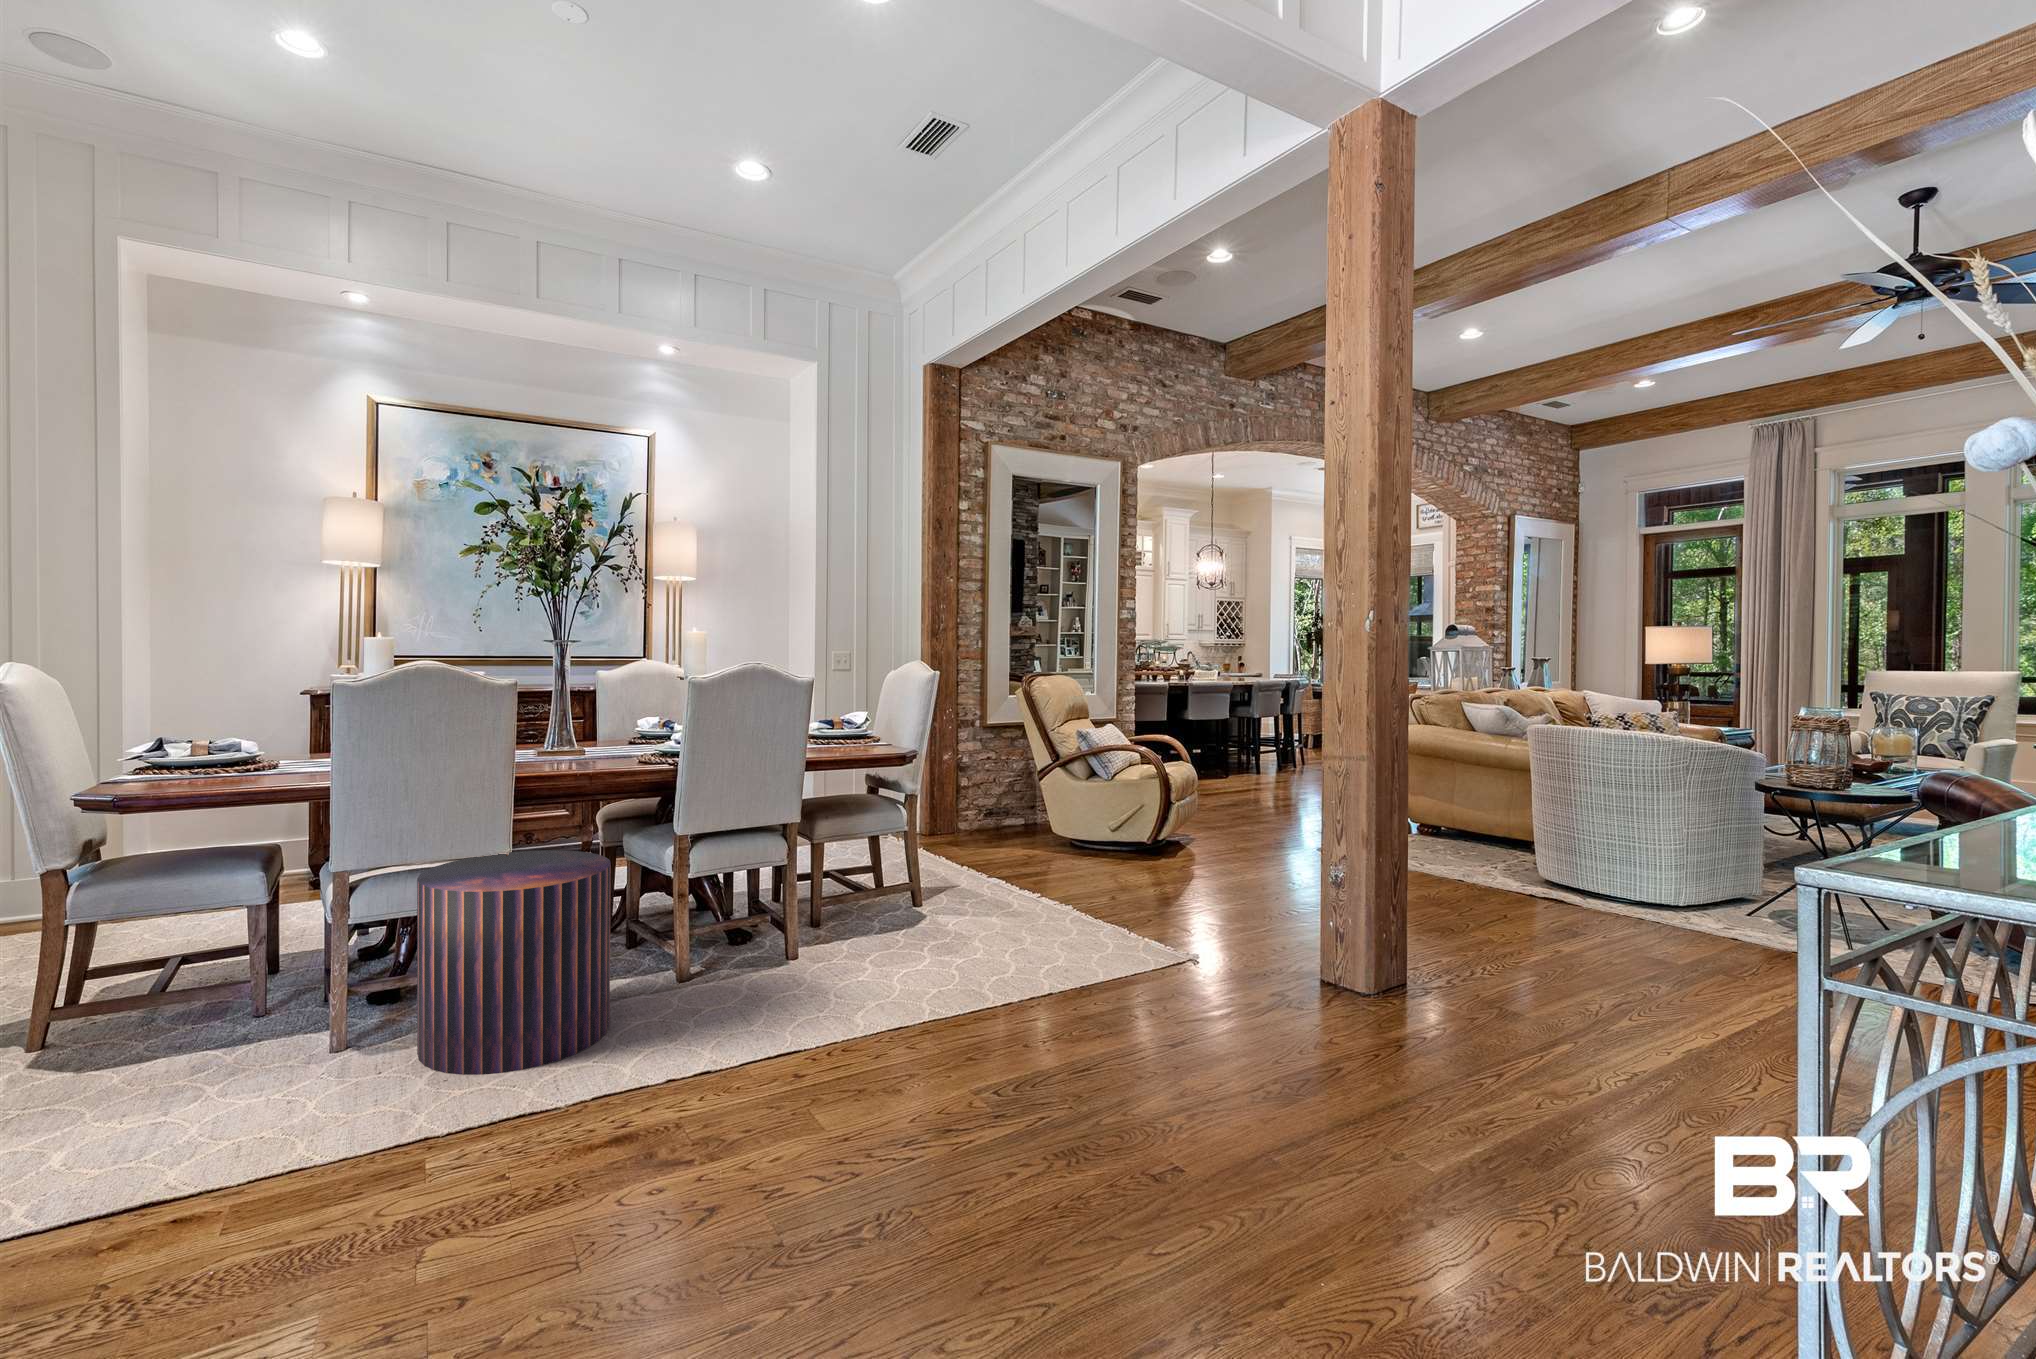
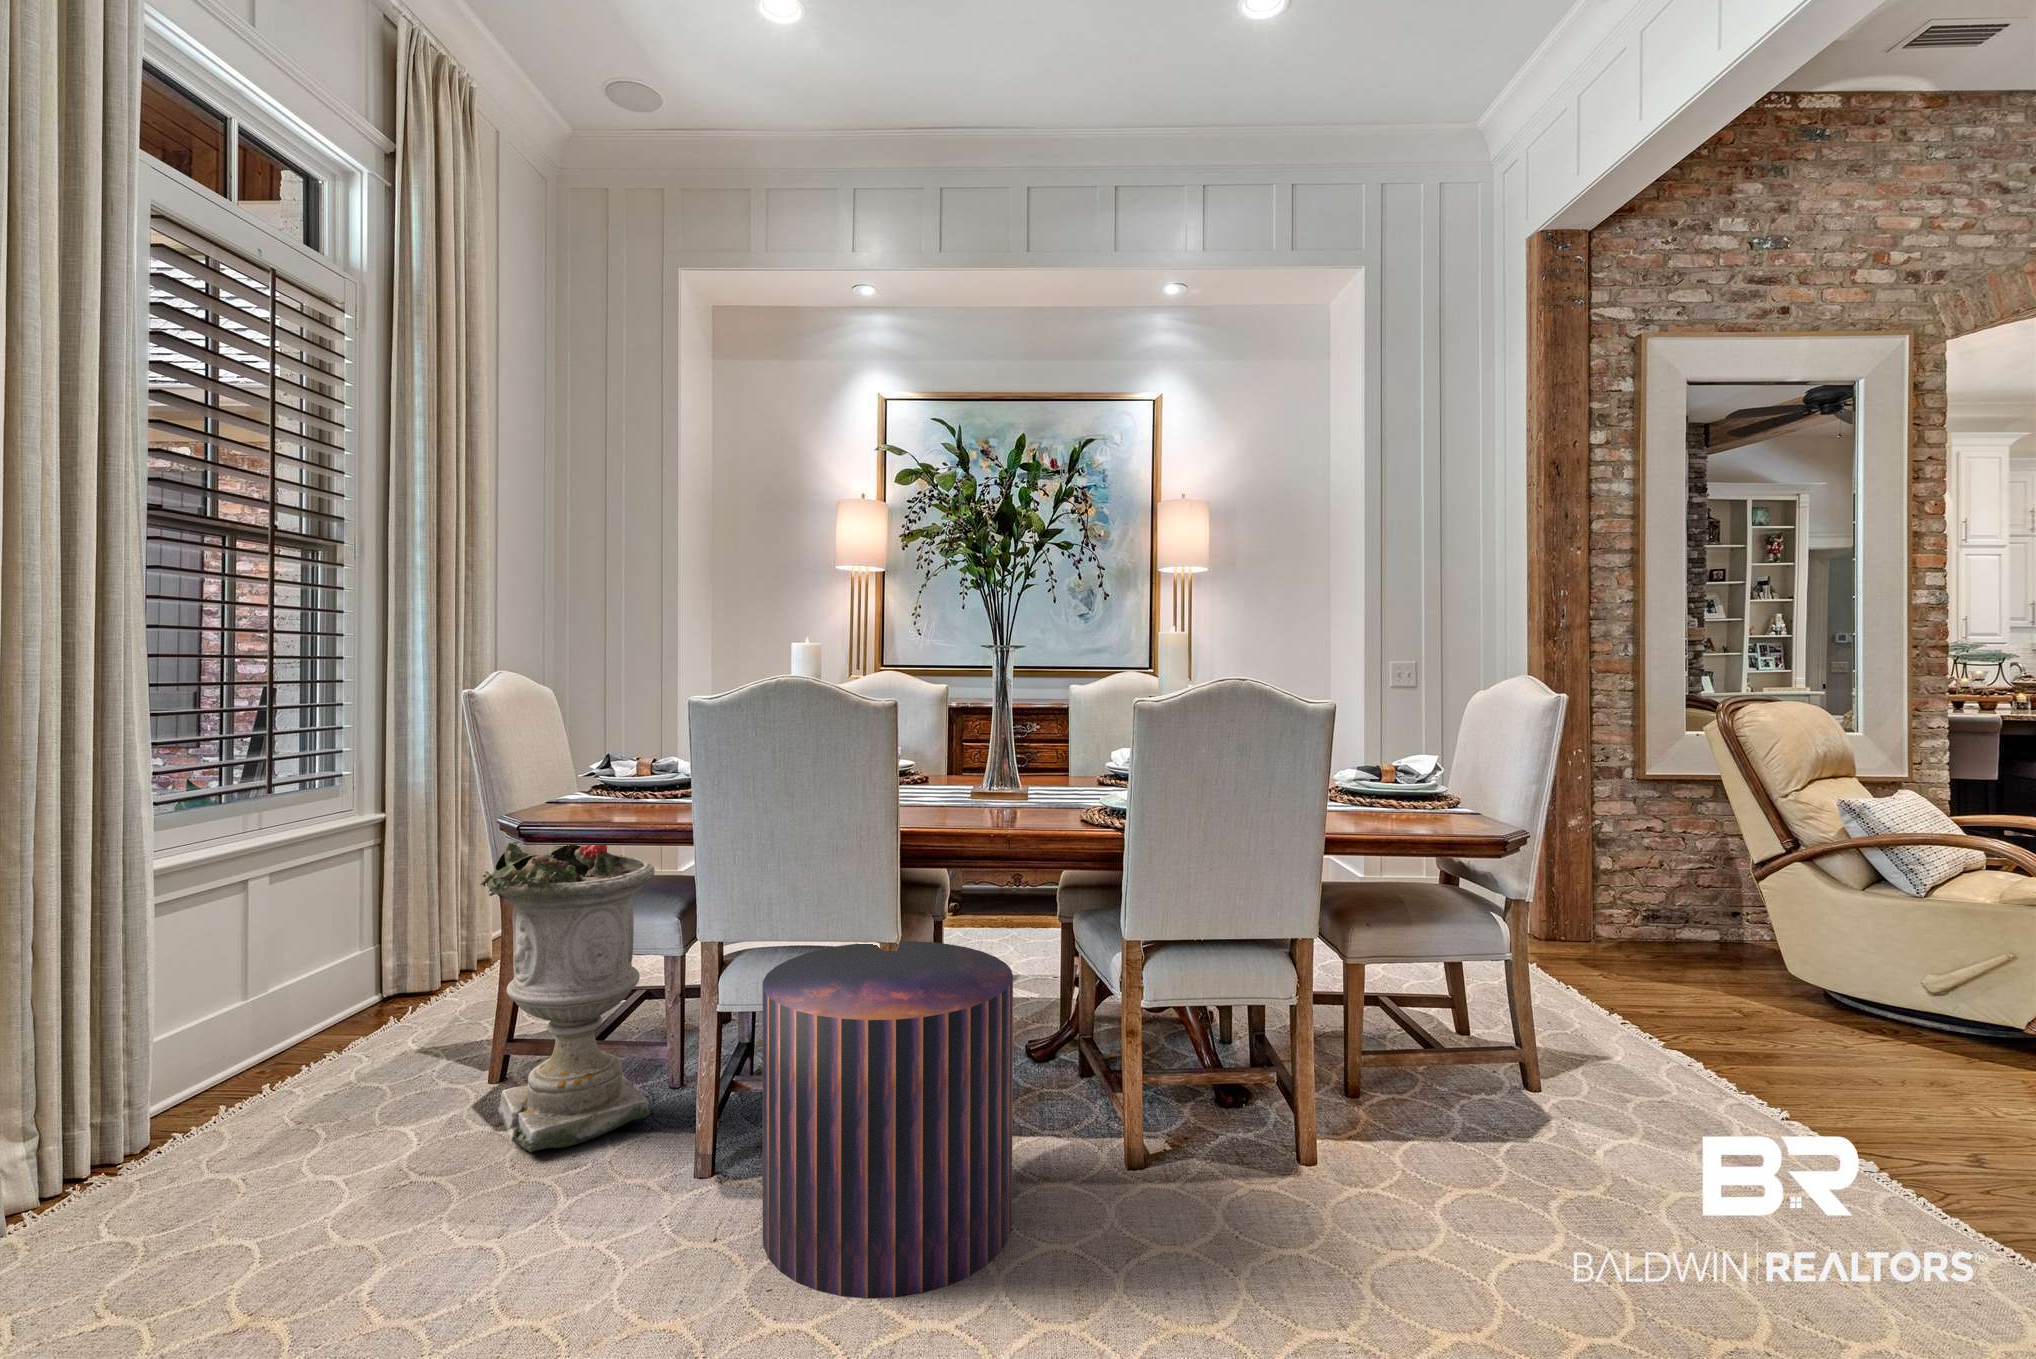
planter: none [80,794,262,1064] -> present [481,842,655,1152]

